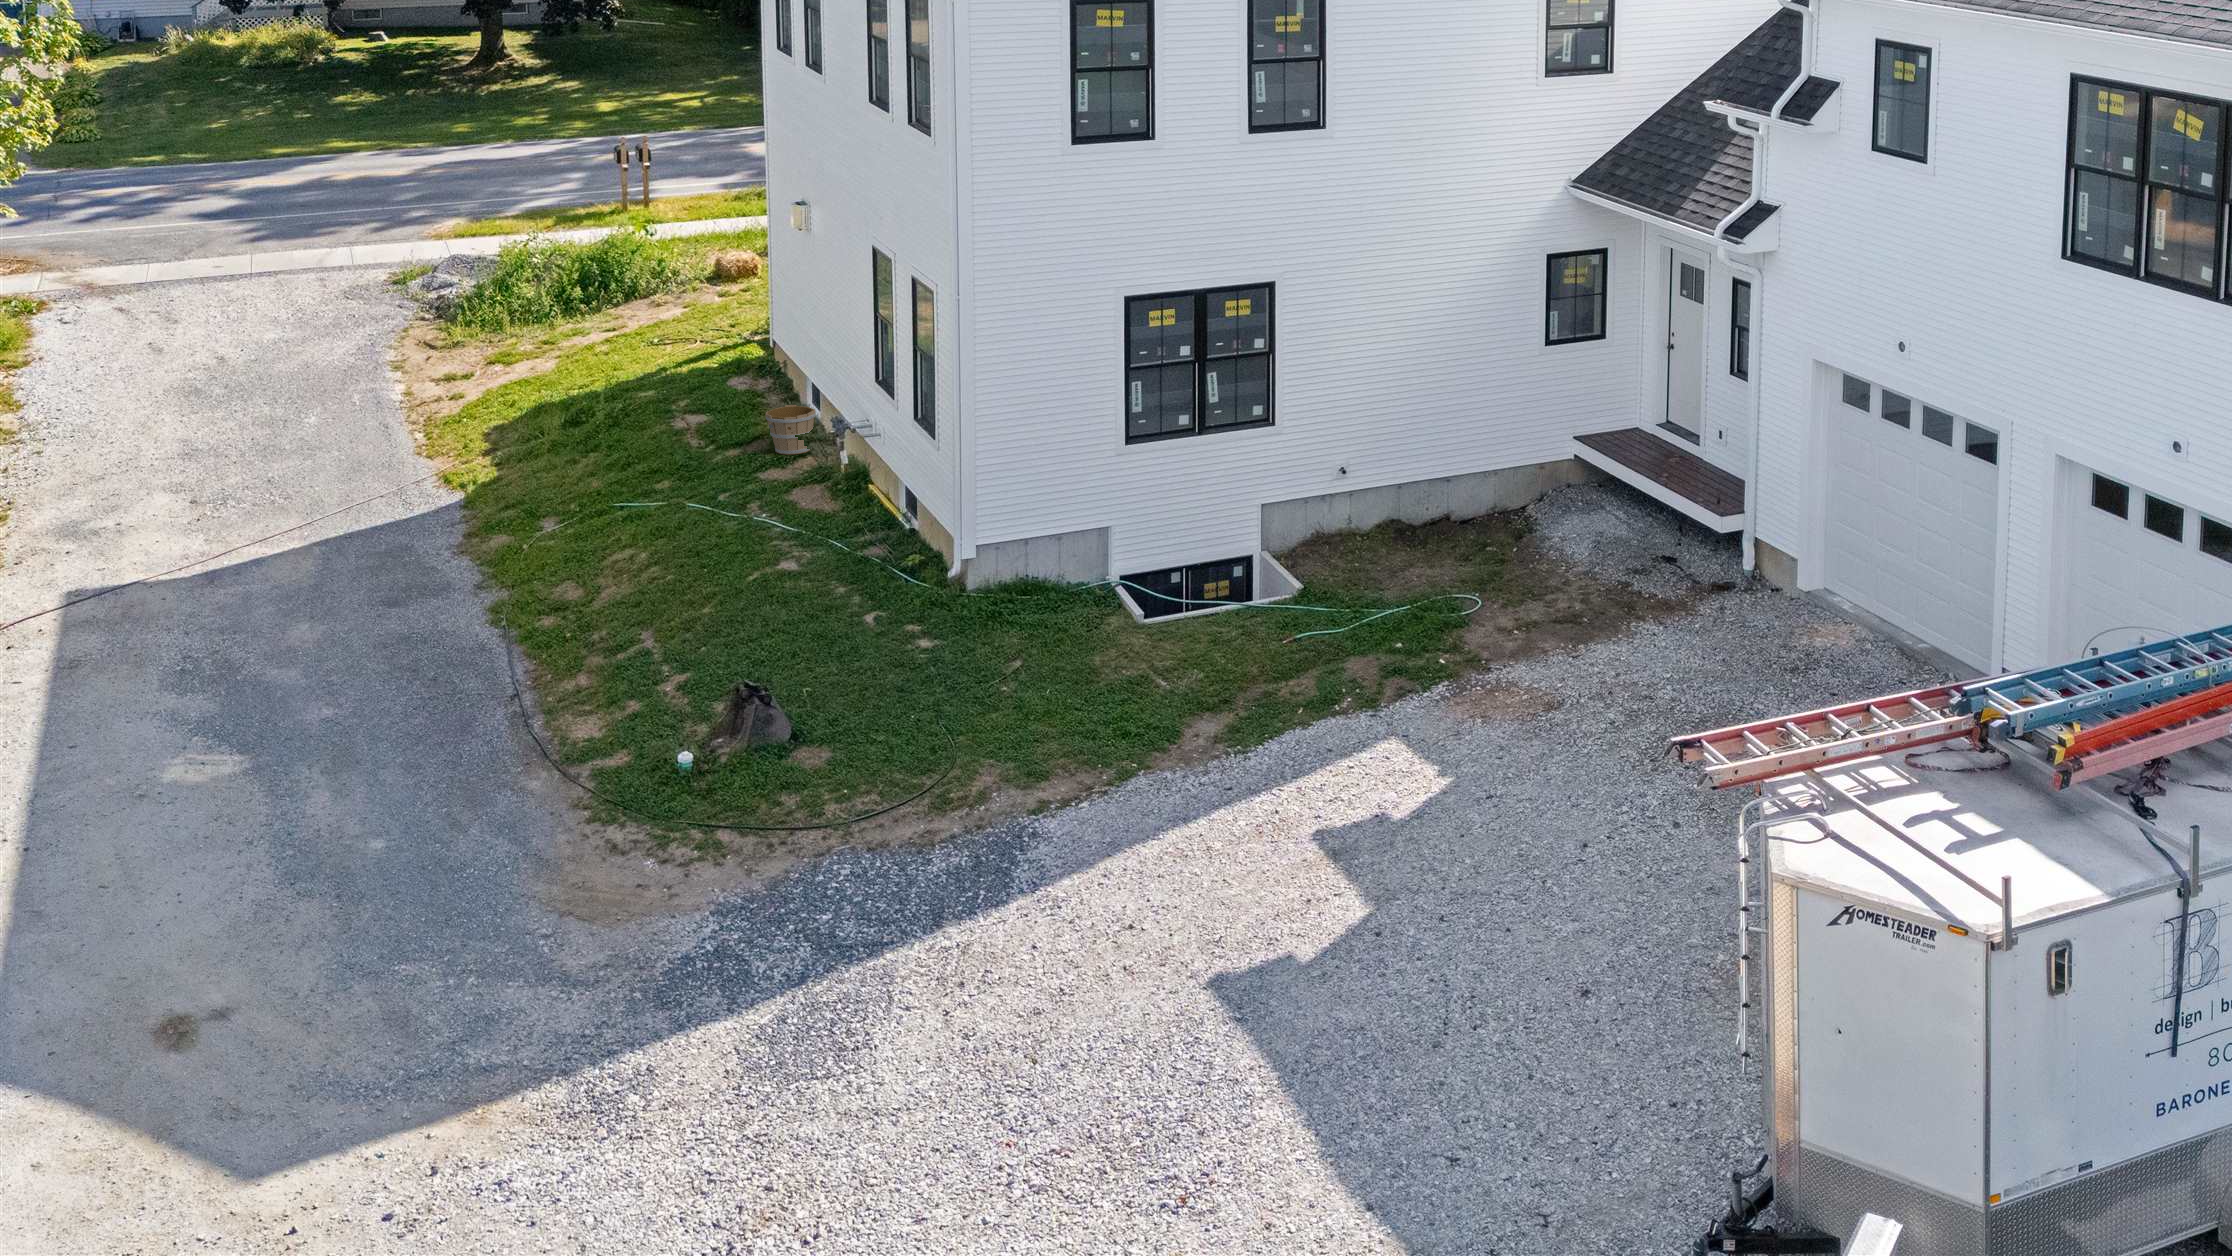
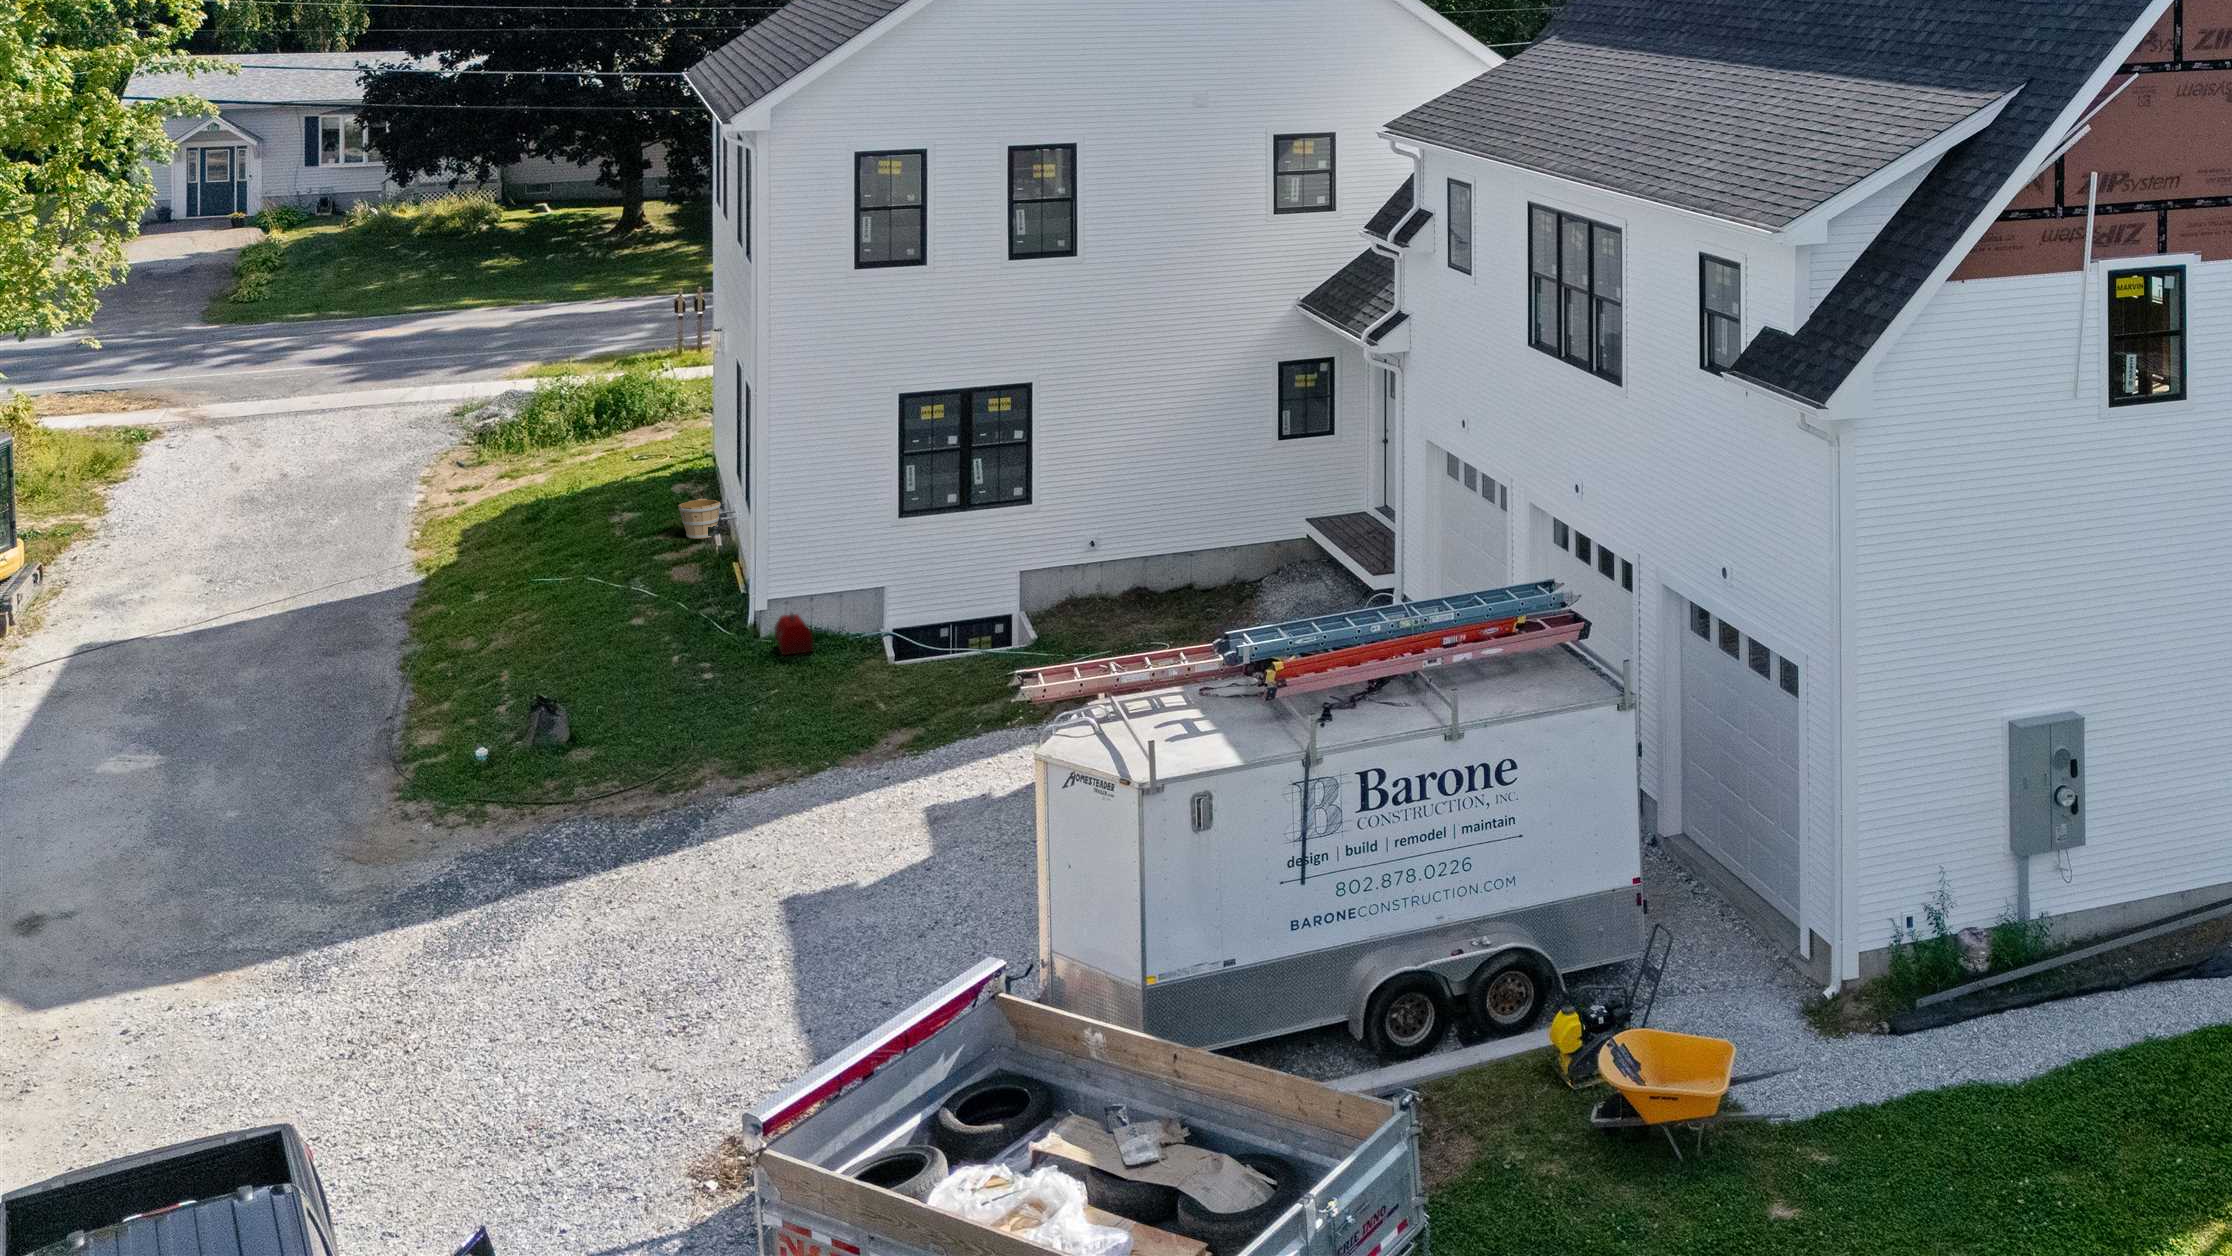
toolbox: none [981,568,1037,625] -> present [775,613,813,655]

